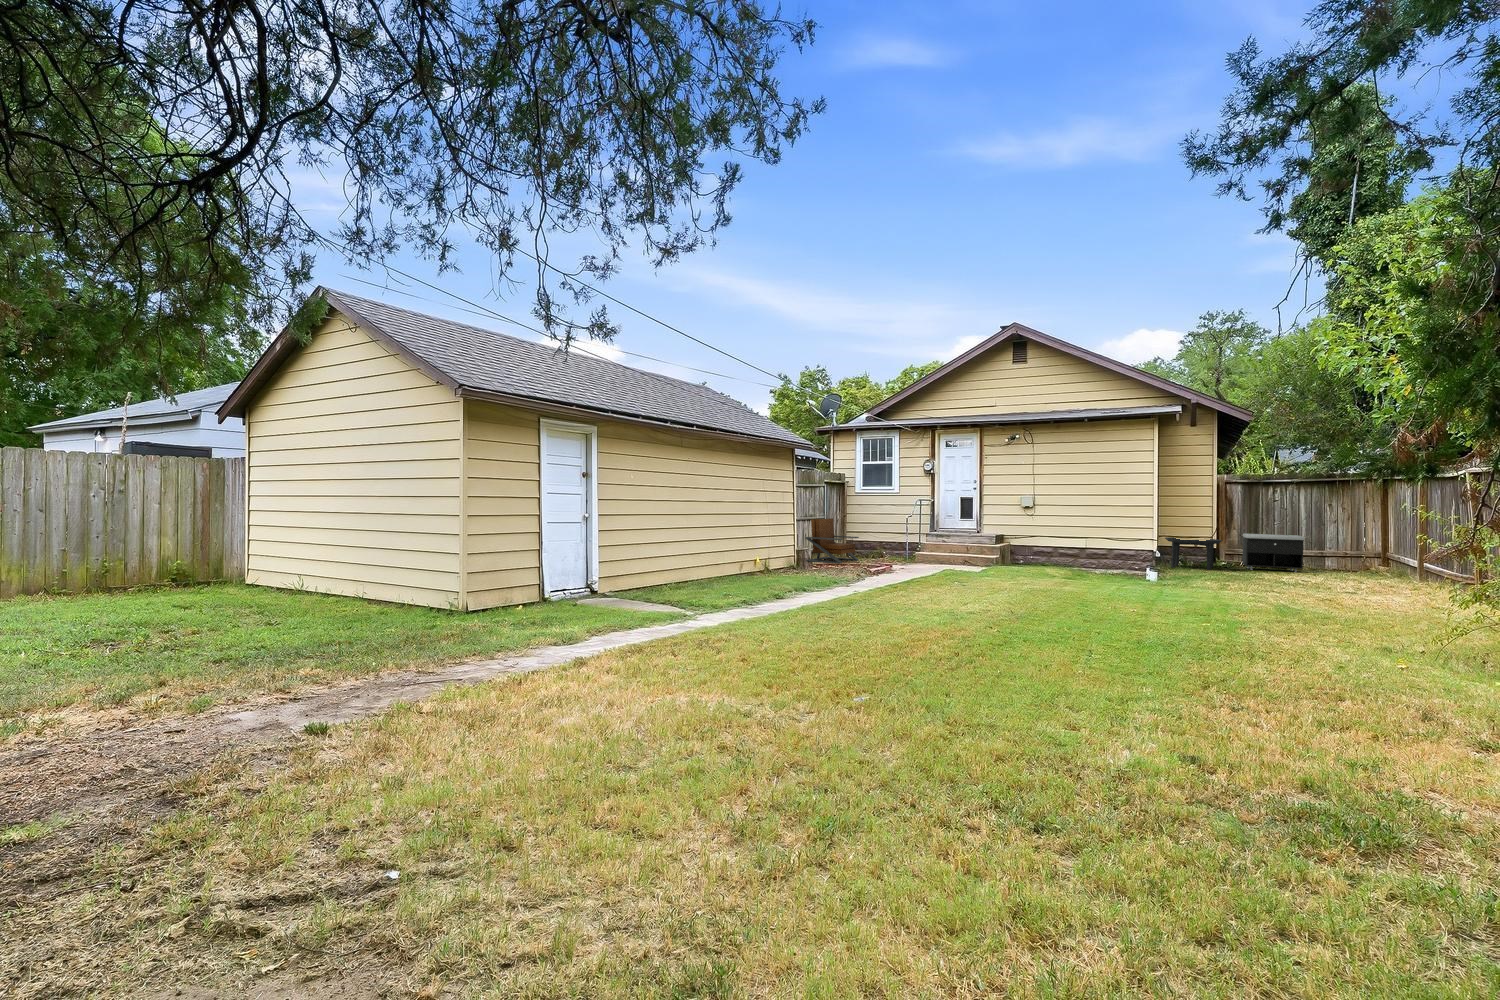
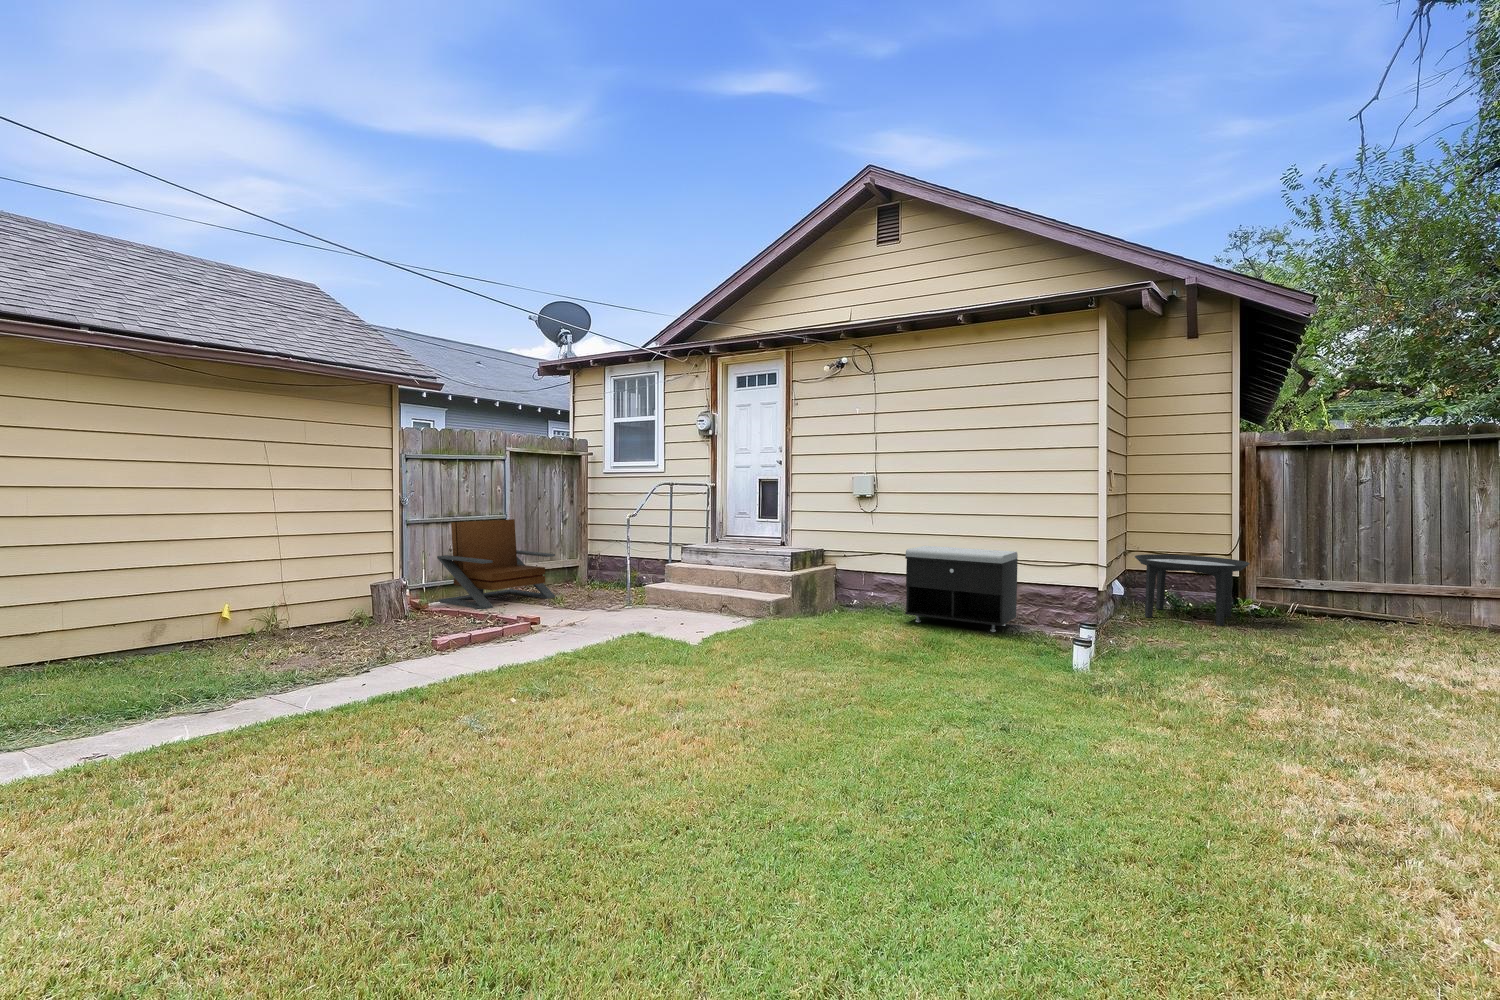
storage bench: present [1242,534,1304,572] -> present [905,546,1018,632]

